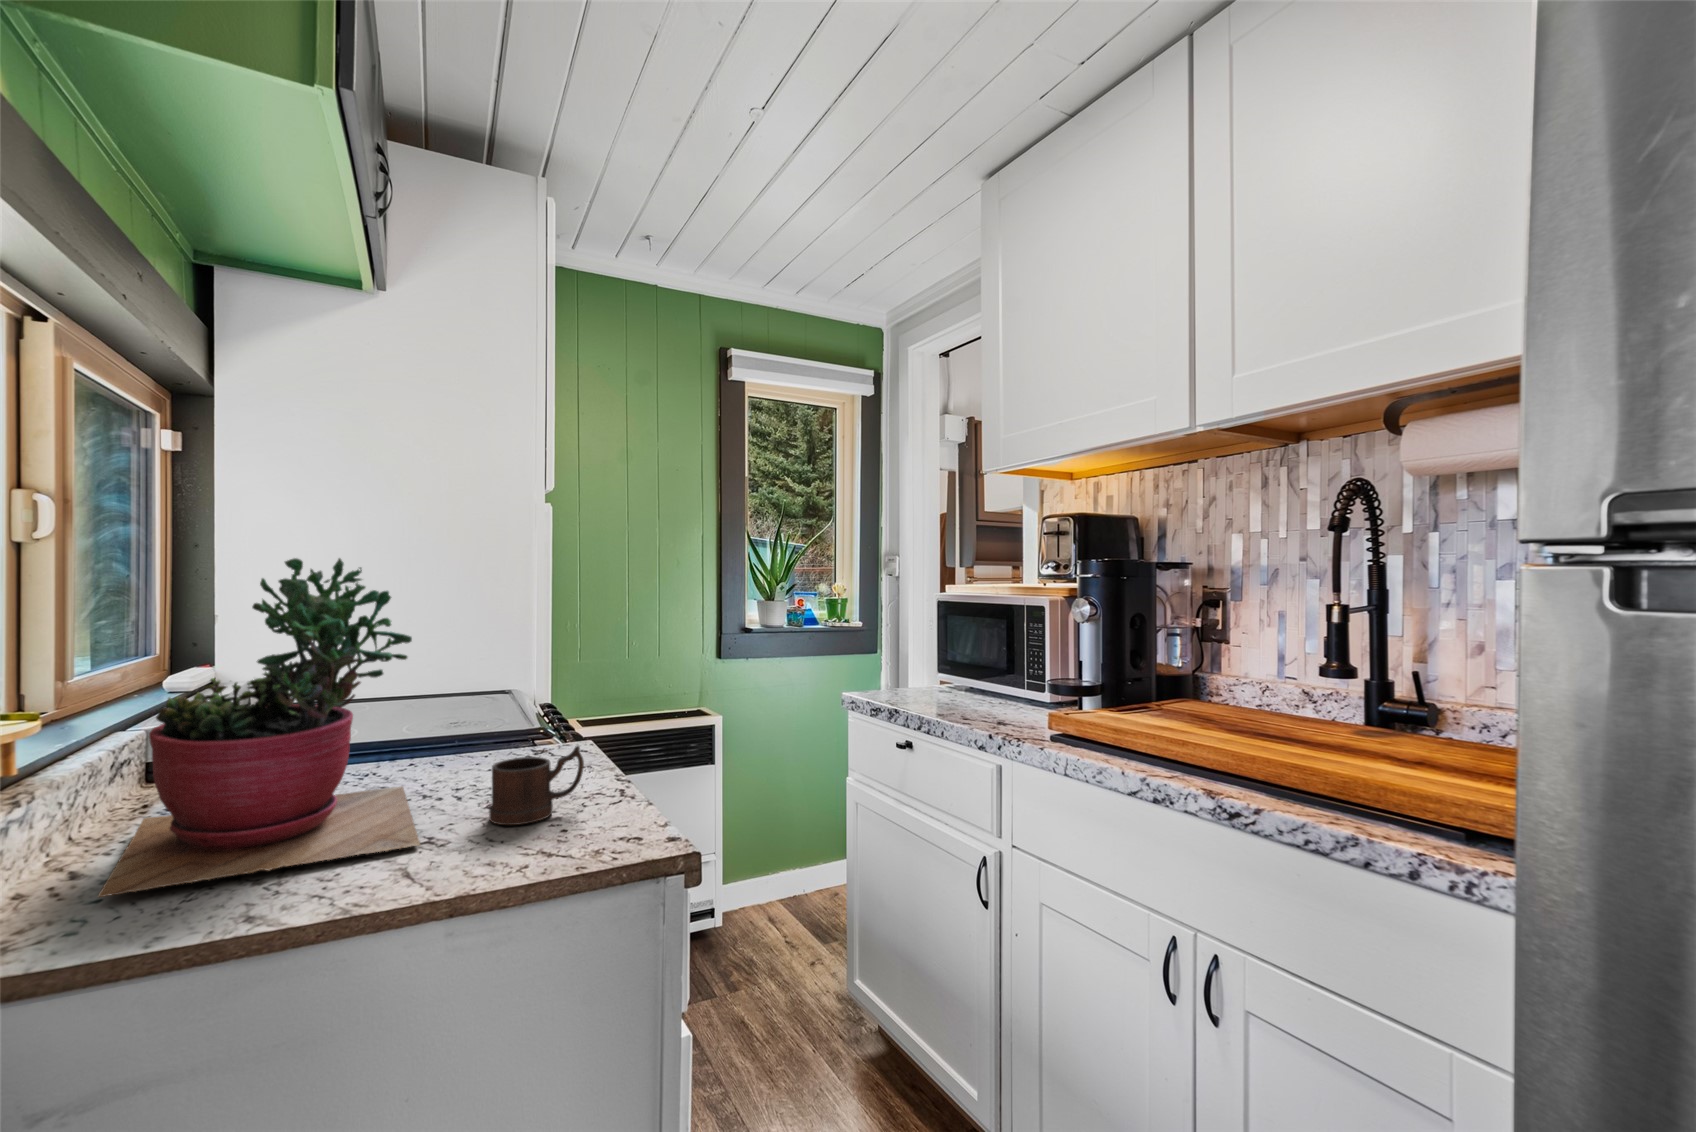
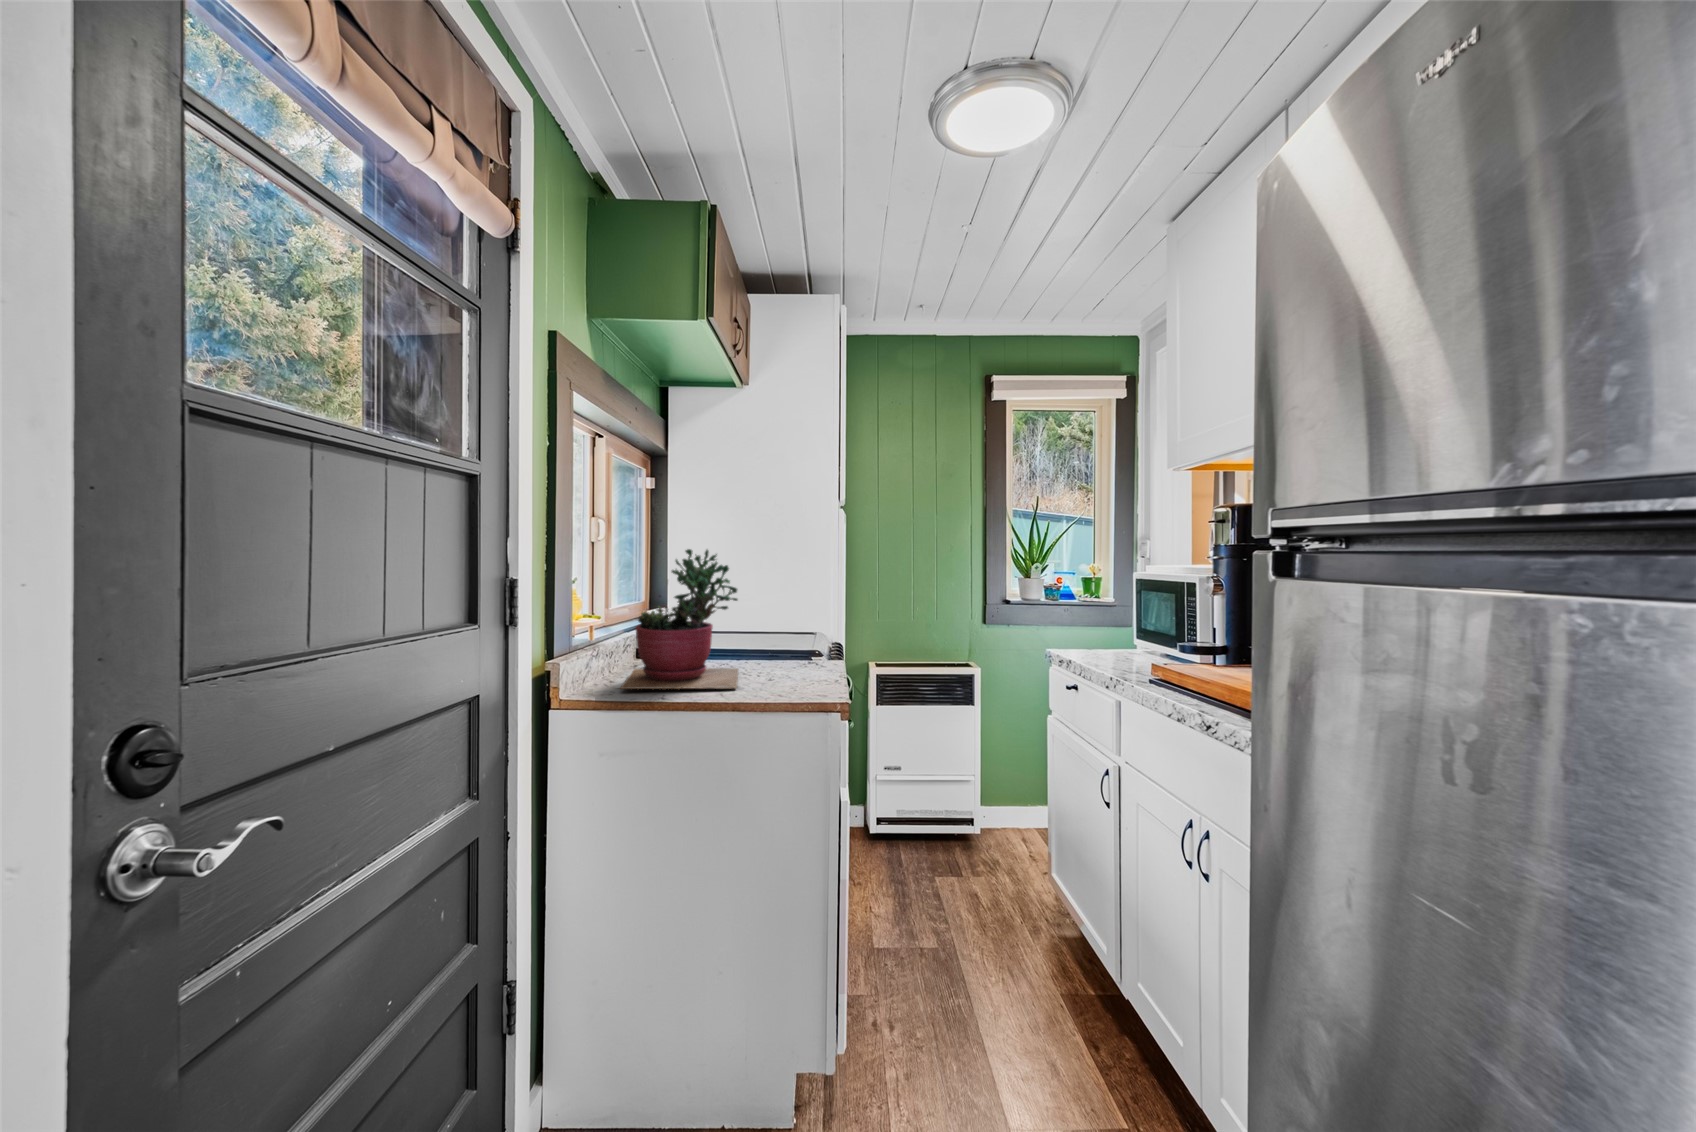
mug: present [489,746,584,825] -> none [771,650,817,687]

